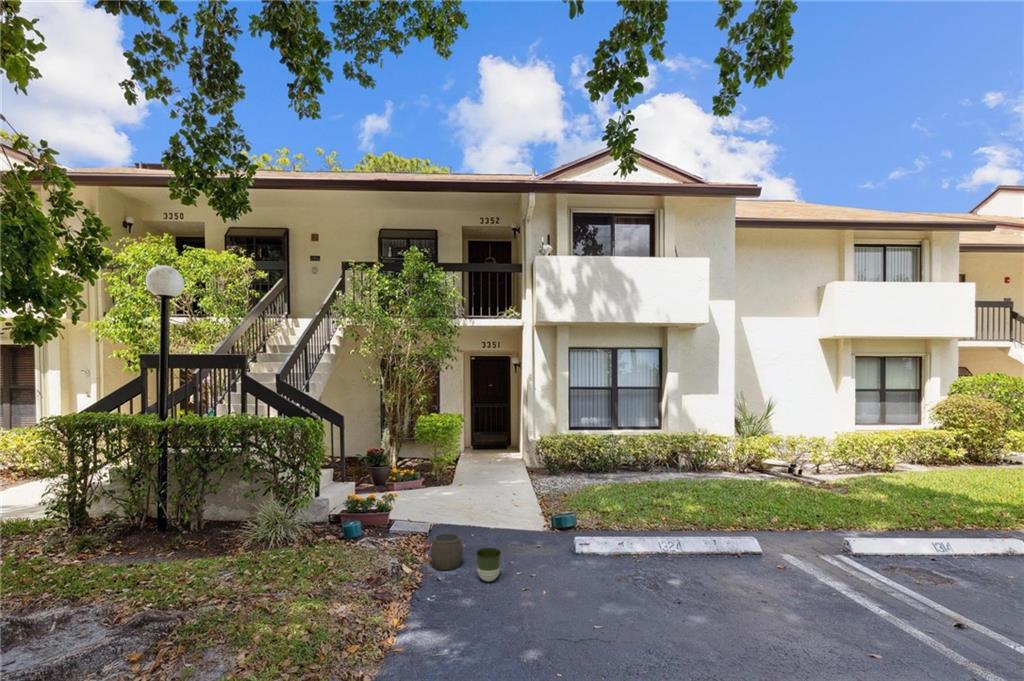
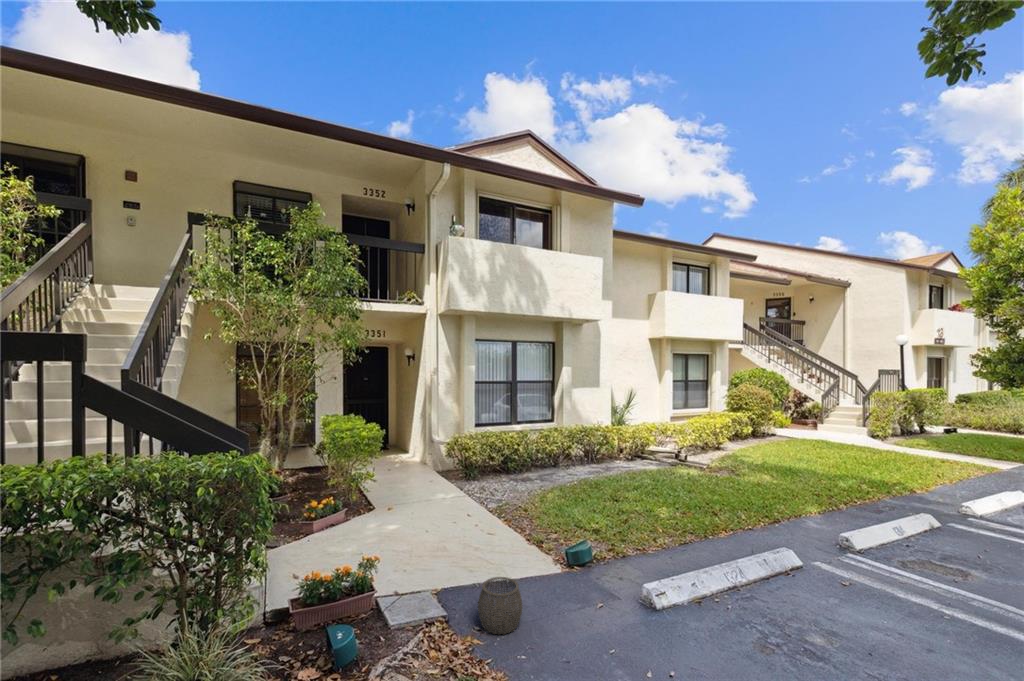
planter: present [477,548,501,581] -> none [559,587,591,634]

